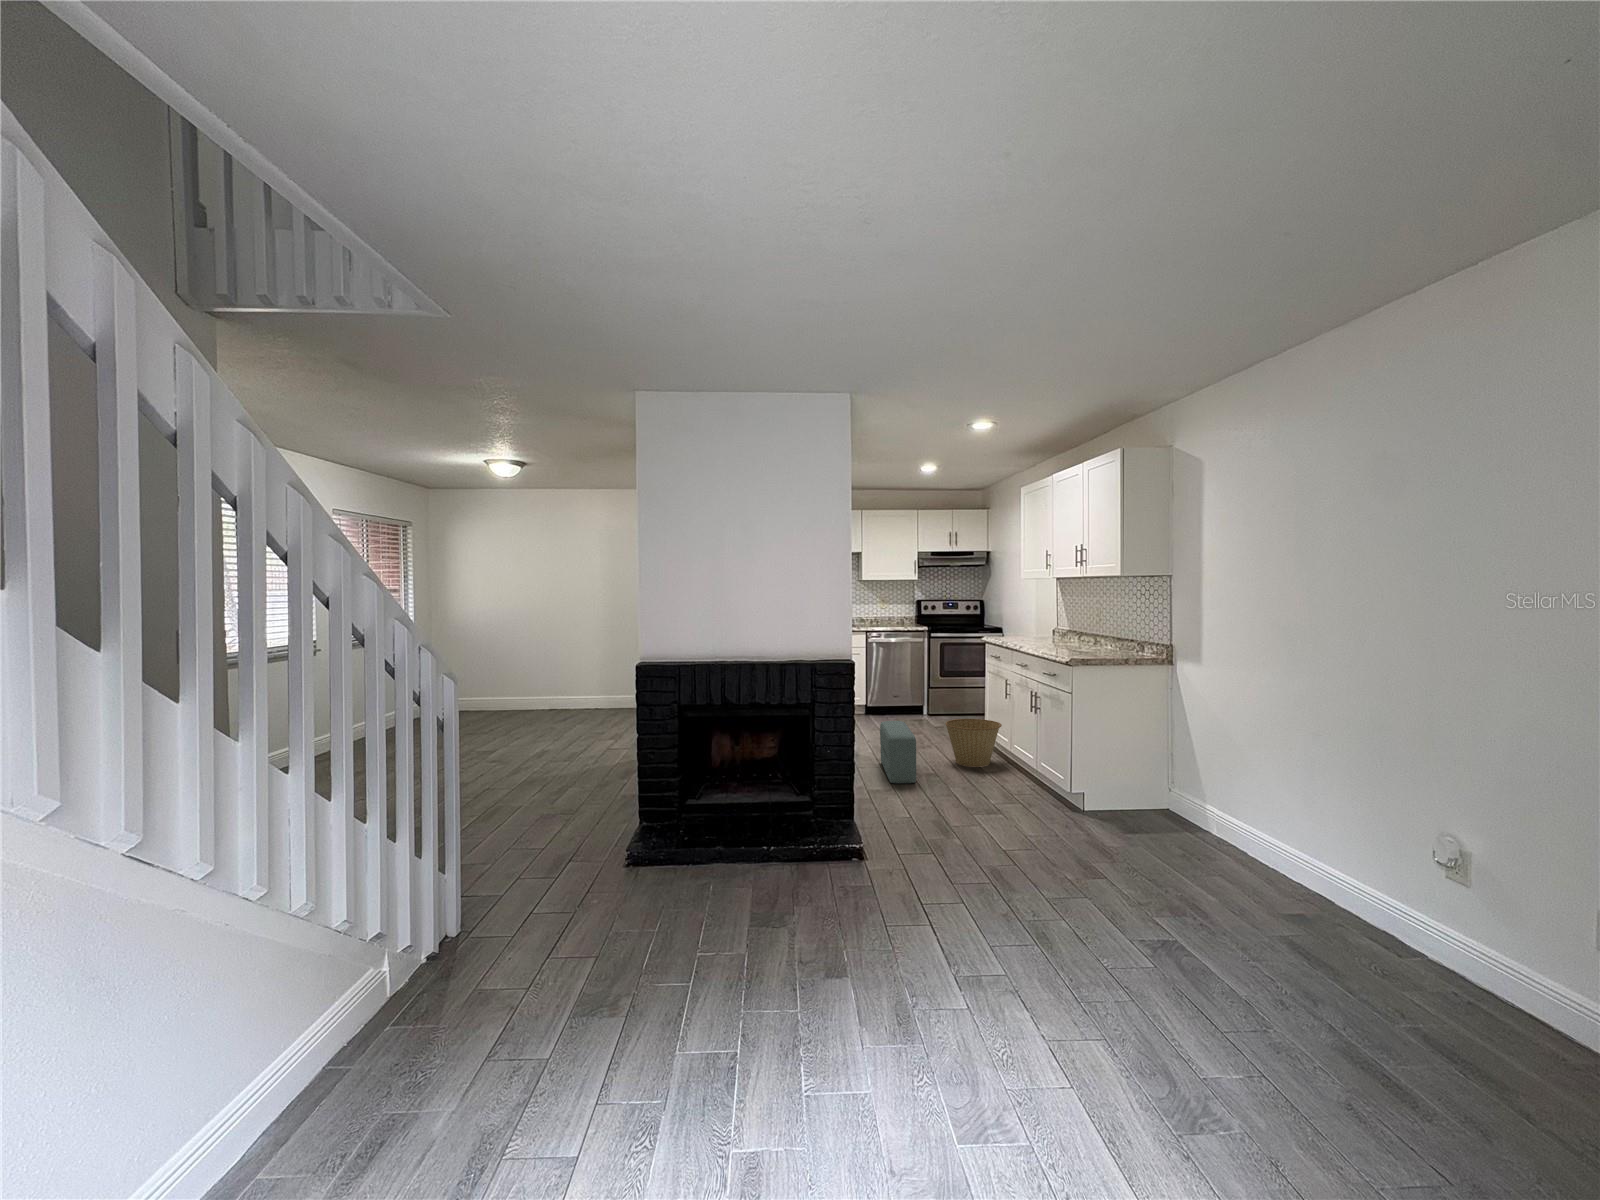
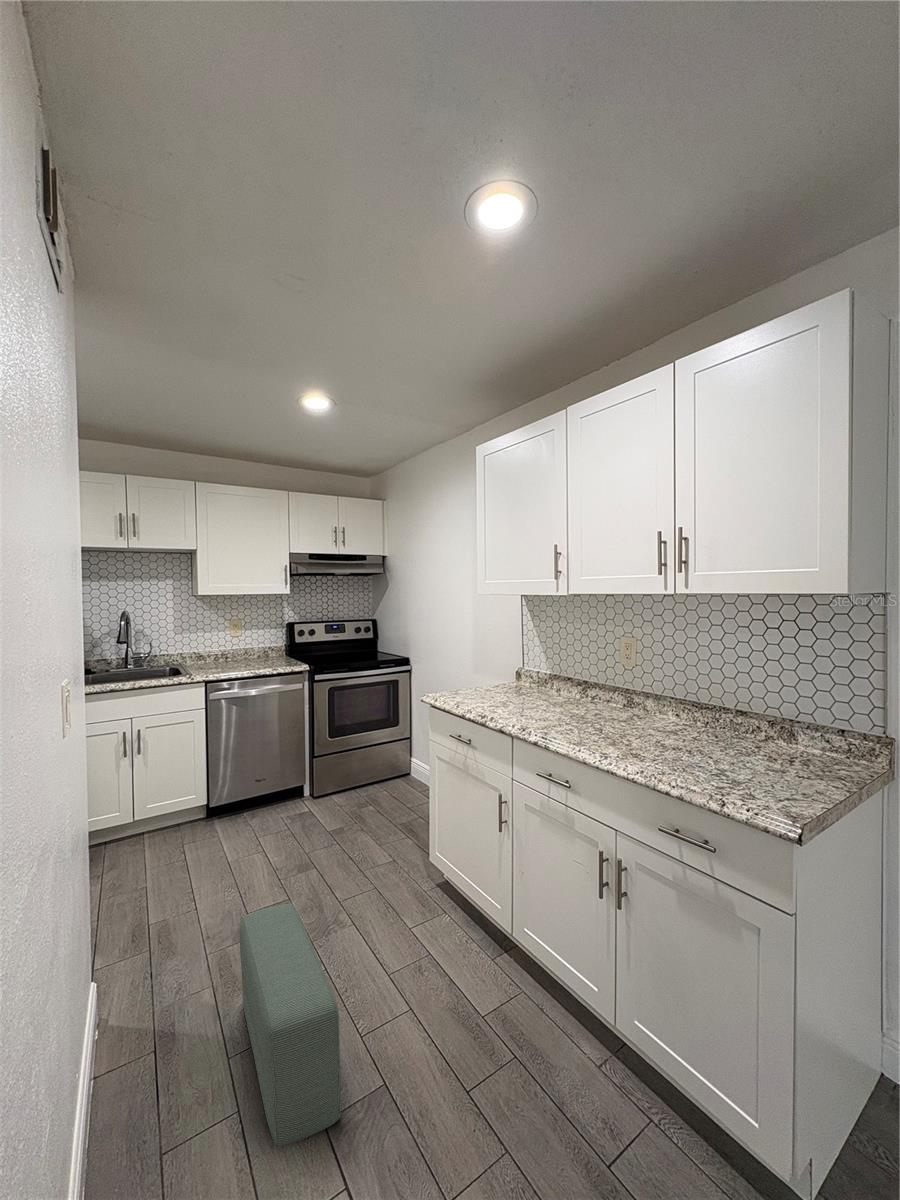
basket: present [945,719,1002,767] -> none [375,851,480,969]

